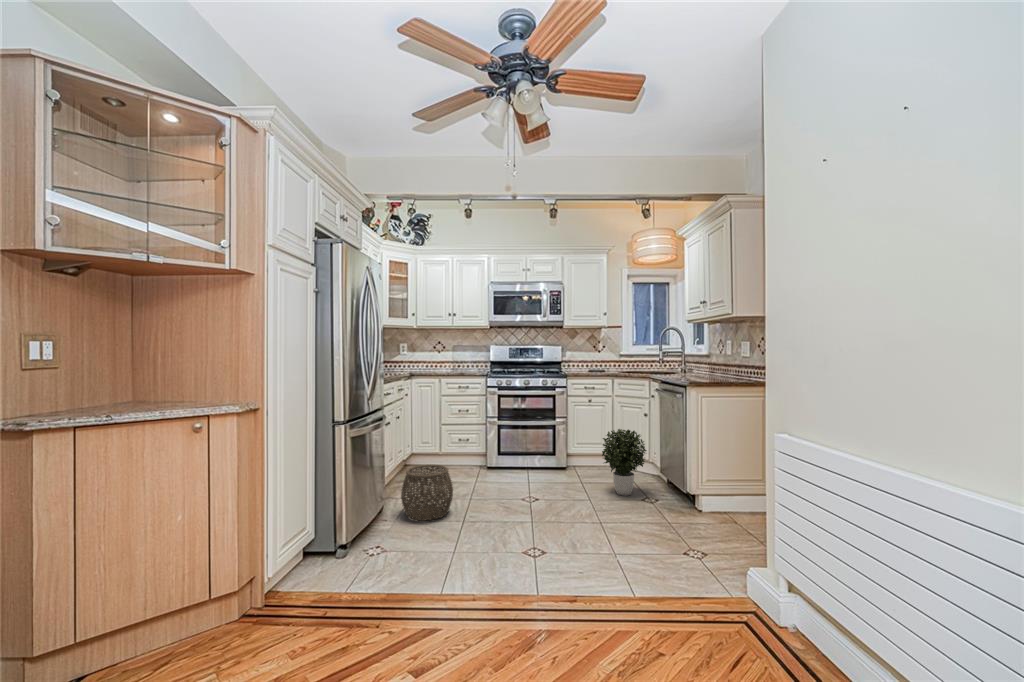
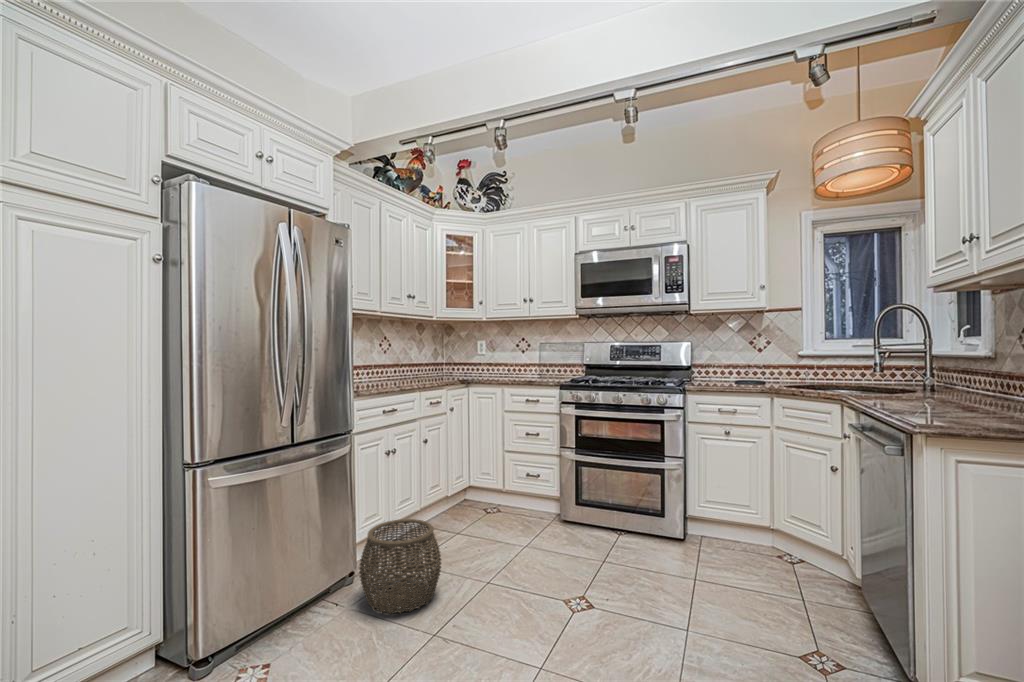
potted plant: present [602,429,647,496] -> none [715,495,814,630]

